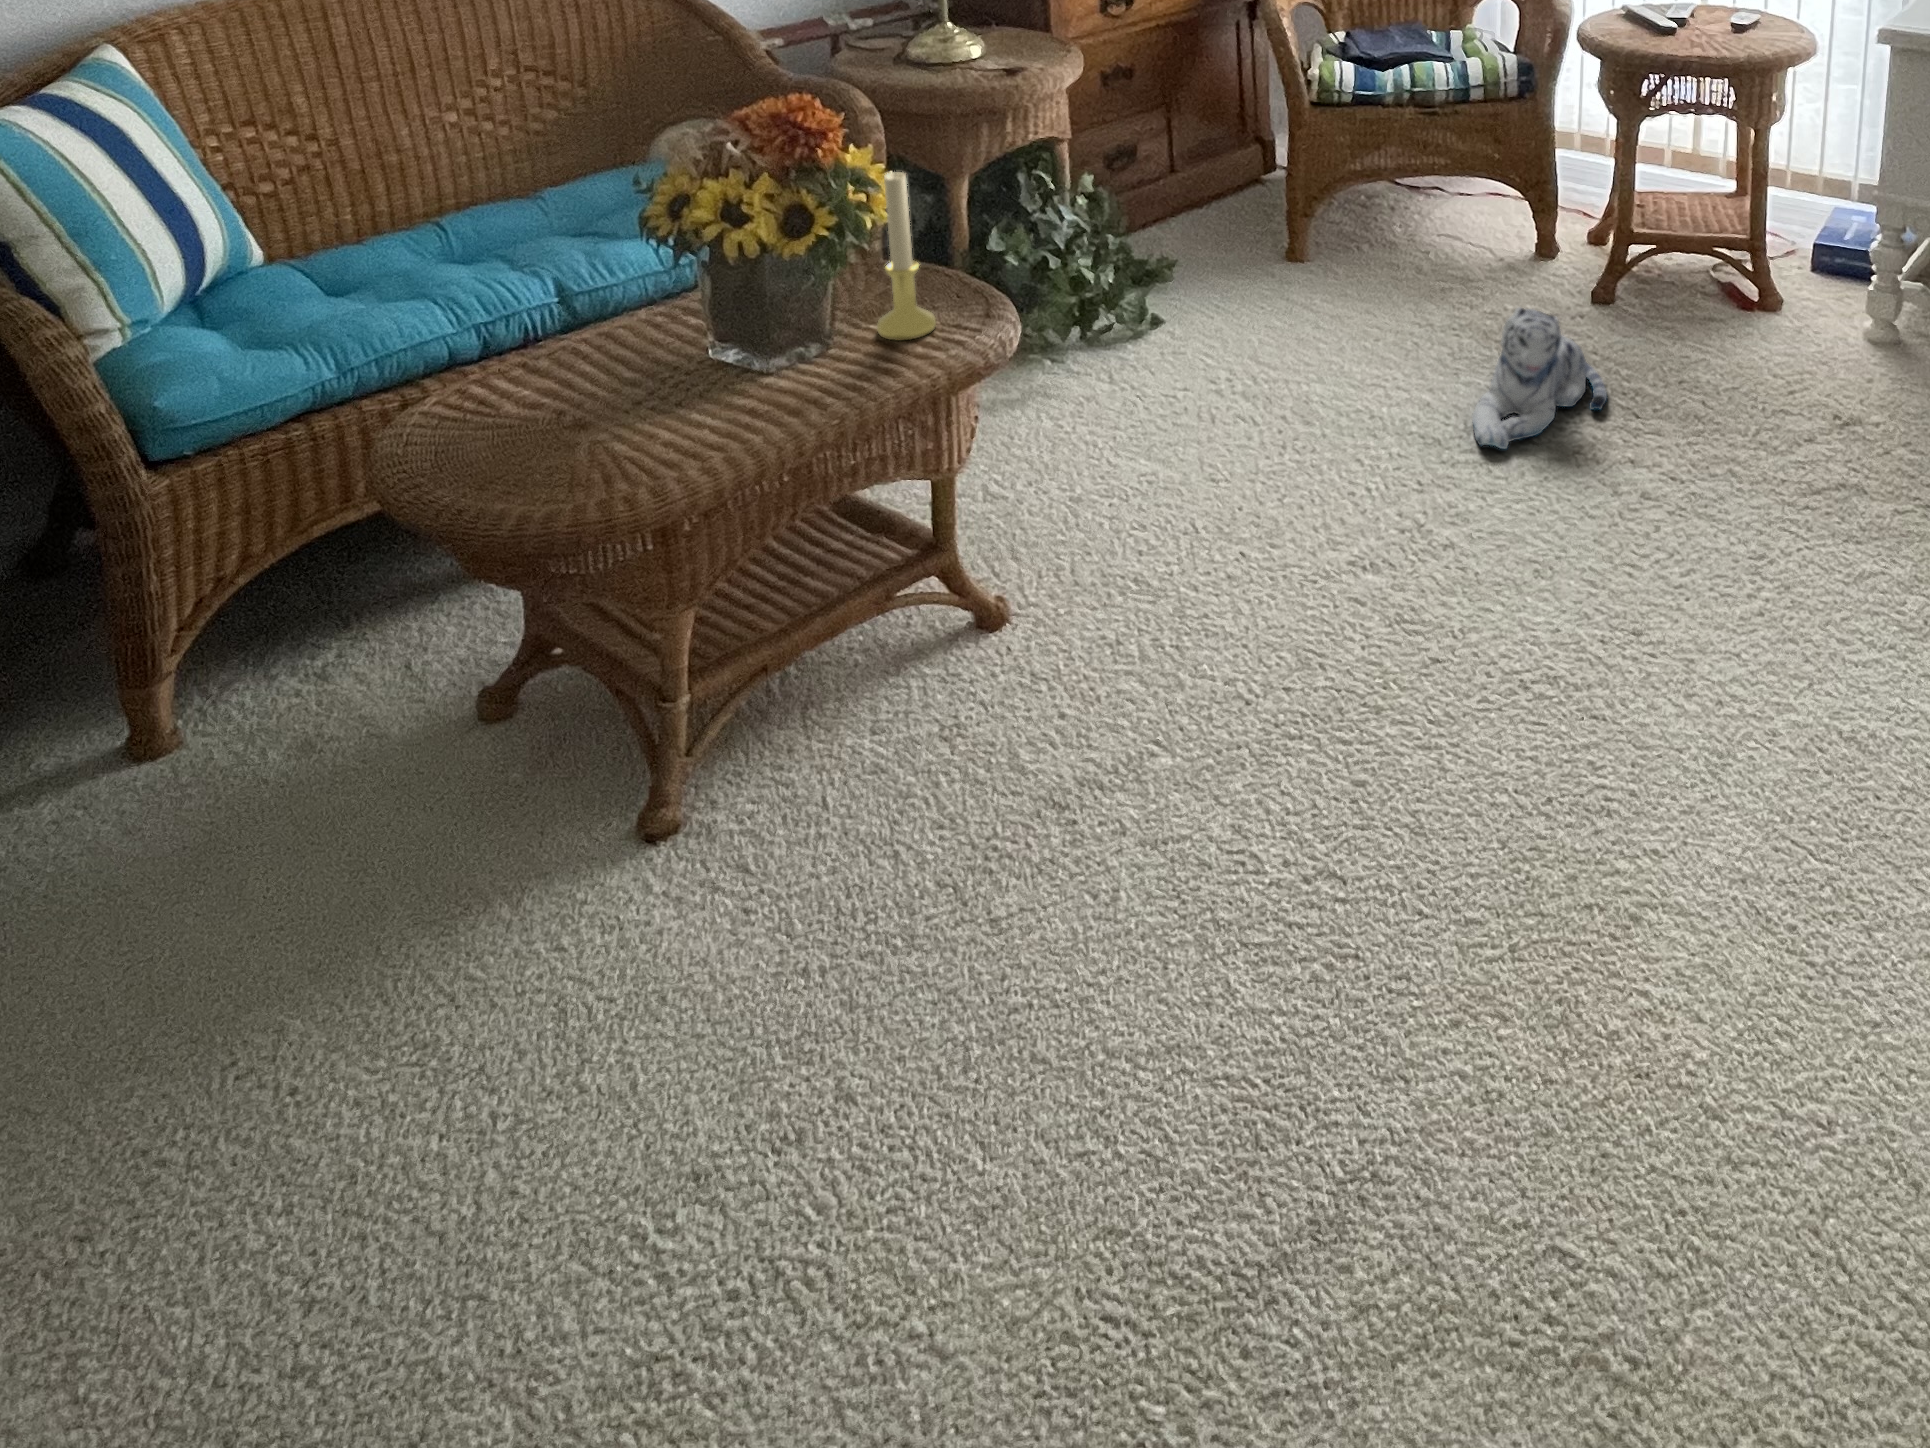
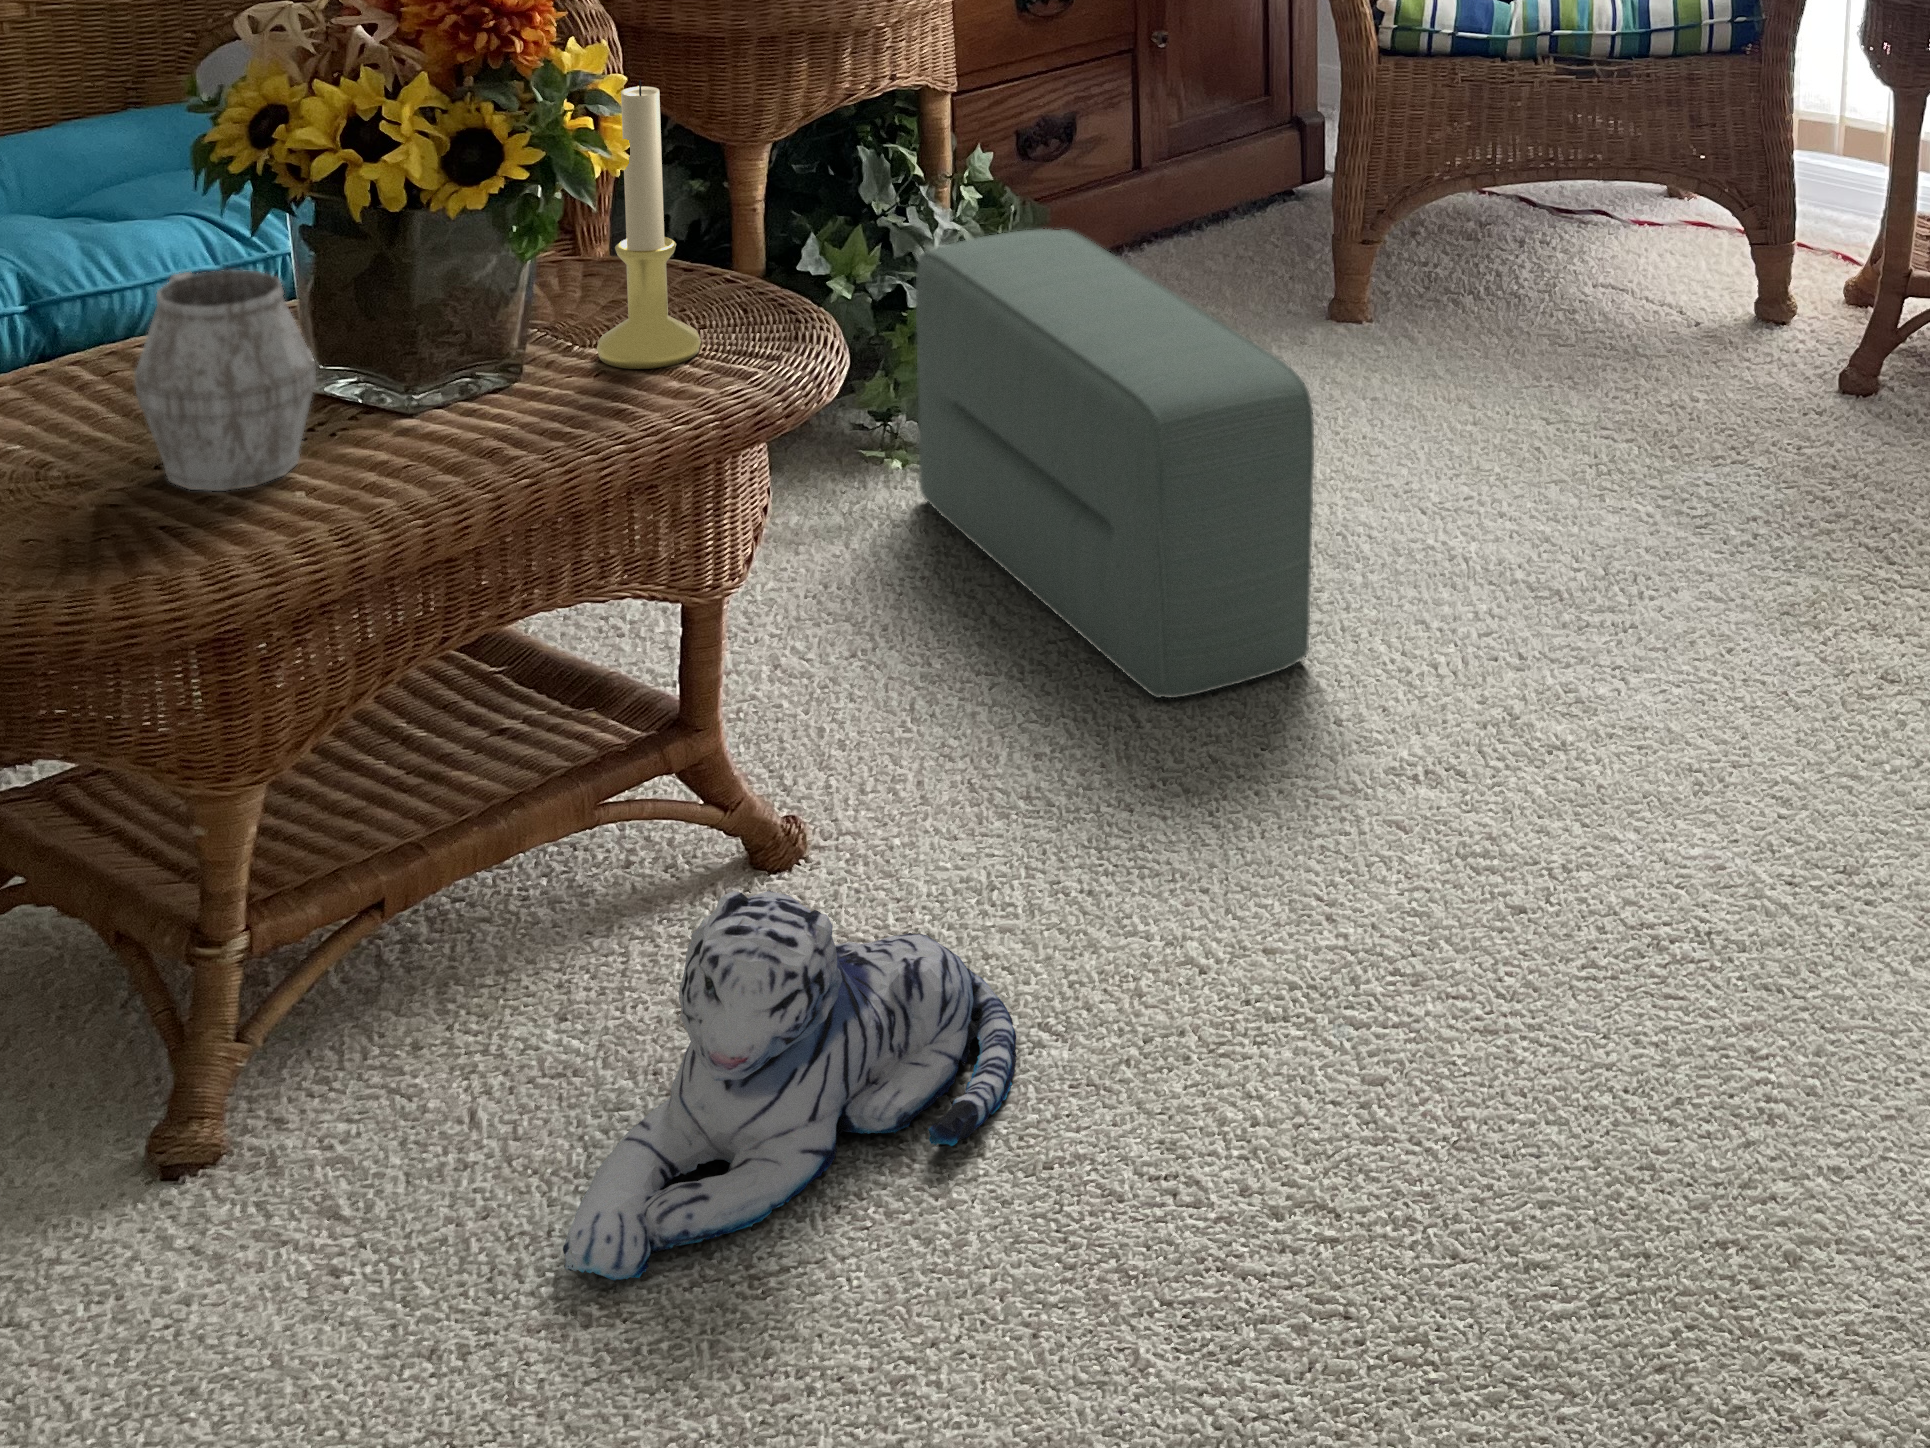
pouf: none [1055,223,1293,513] -> present [916,229,1314,698]
mug: none [612,296,716,430] -> present [135,270,316,491]
plush toy: present [1472,308,1607,449] -> present [563,891,1017,1280]

